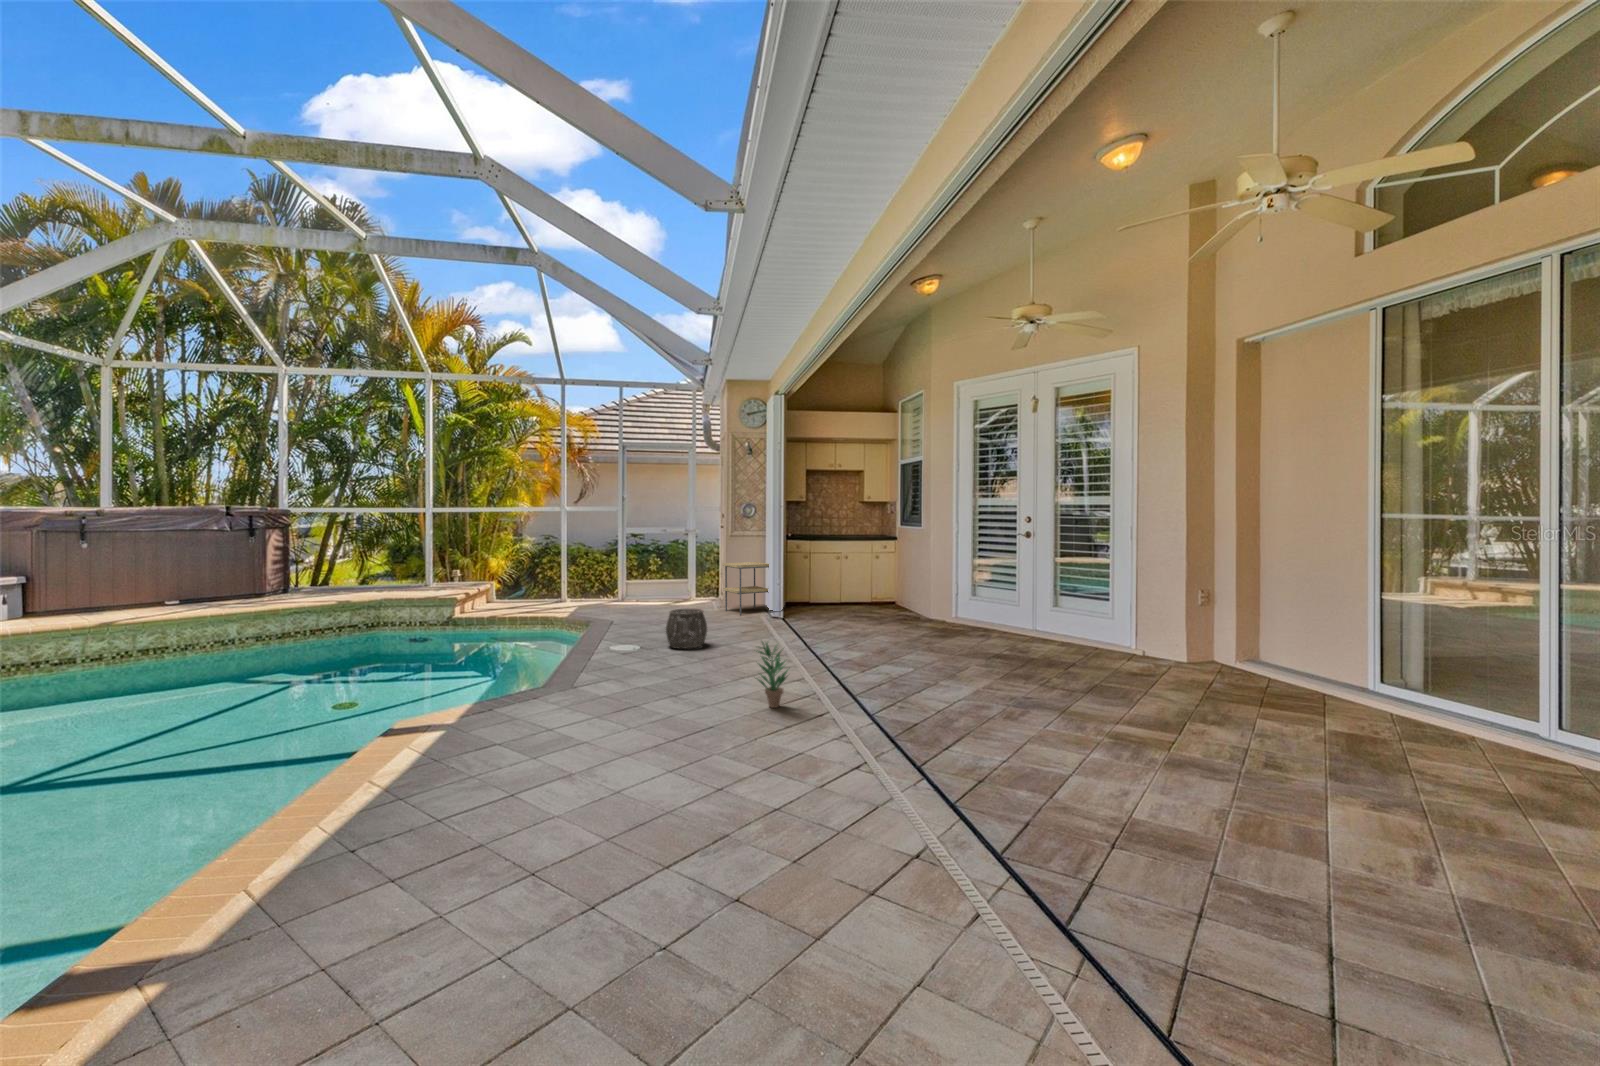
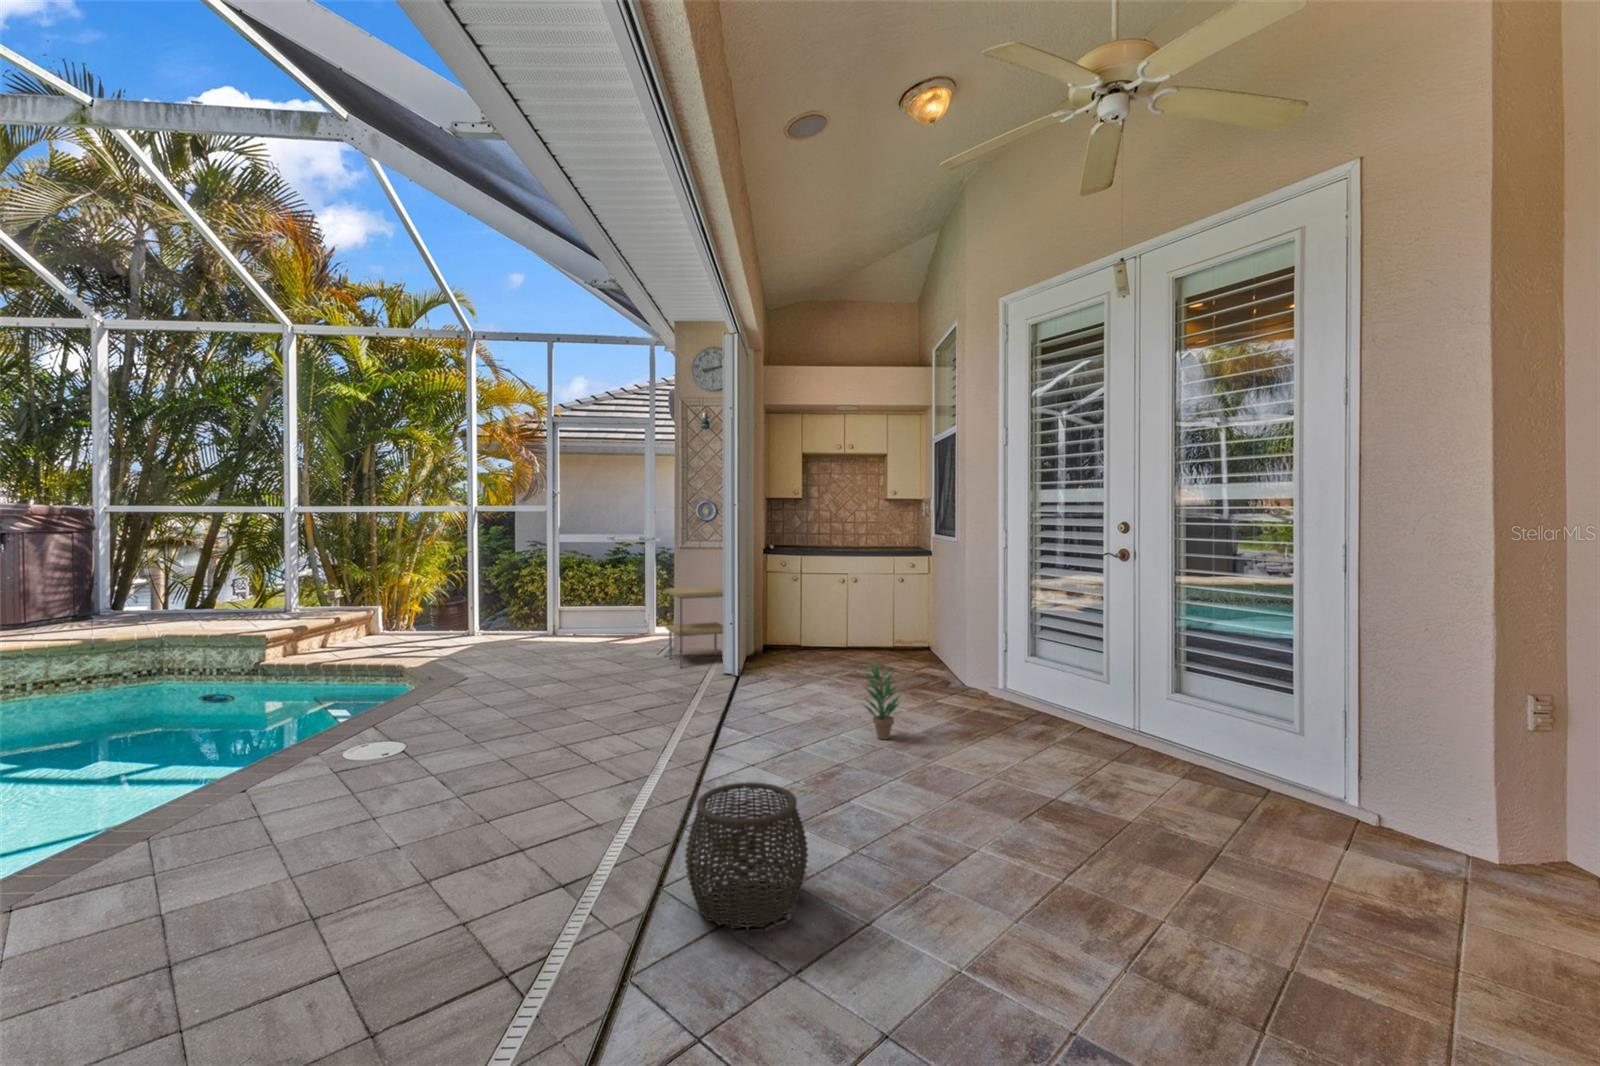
woven basket: present [666,609,707,649] -> present [685,782,808,929]
potted plant: present [756,642,788,708] -> present [864,663,900,739]

